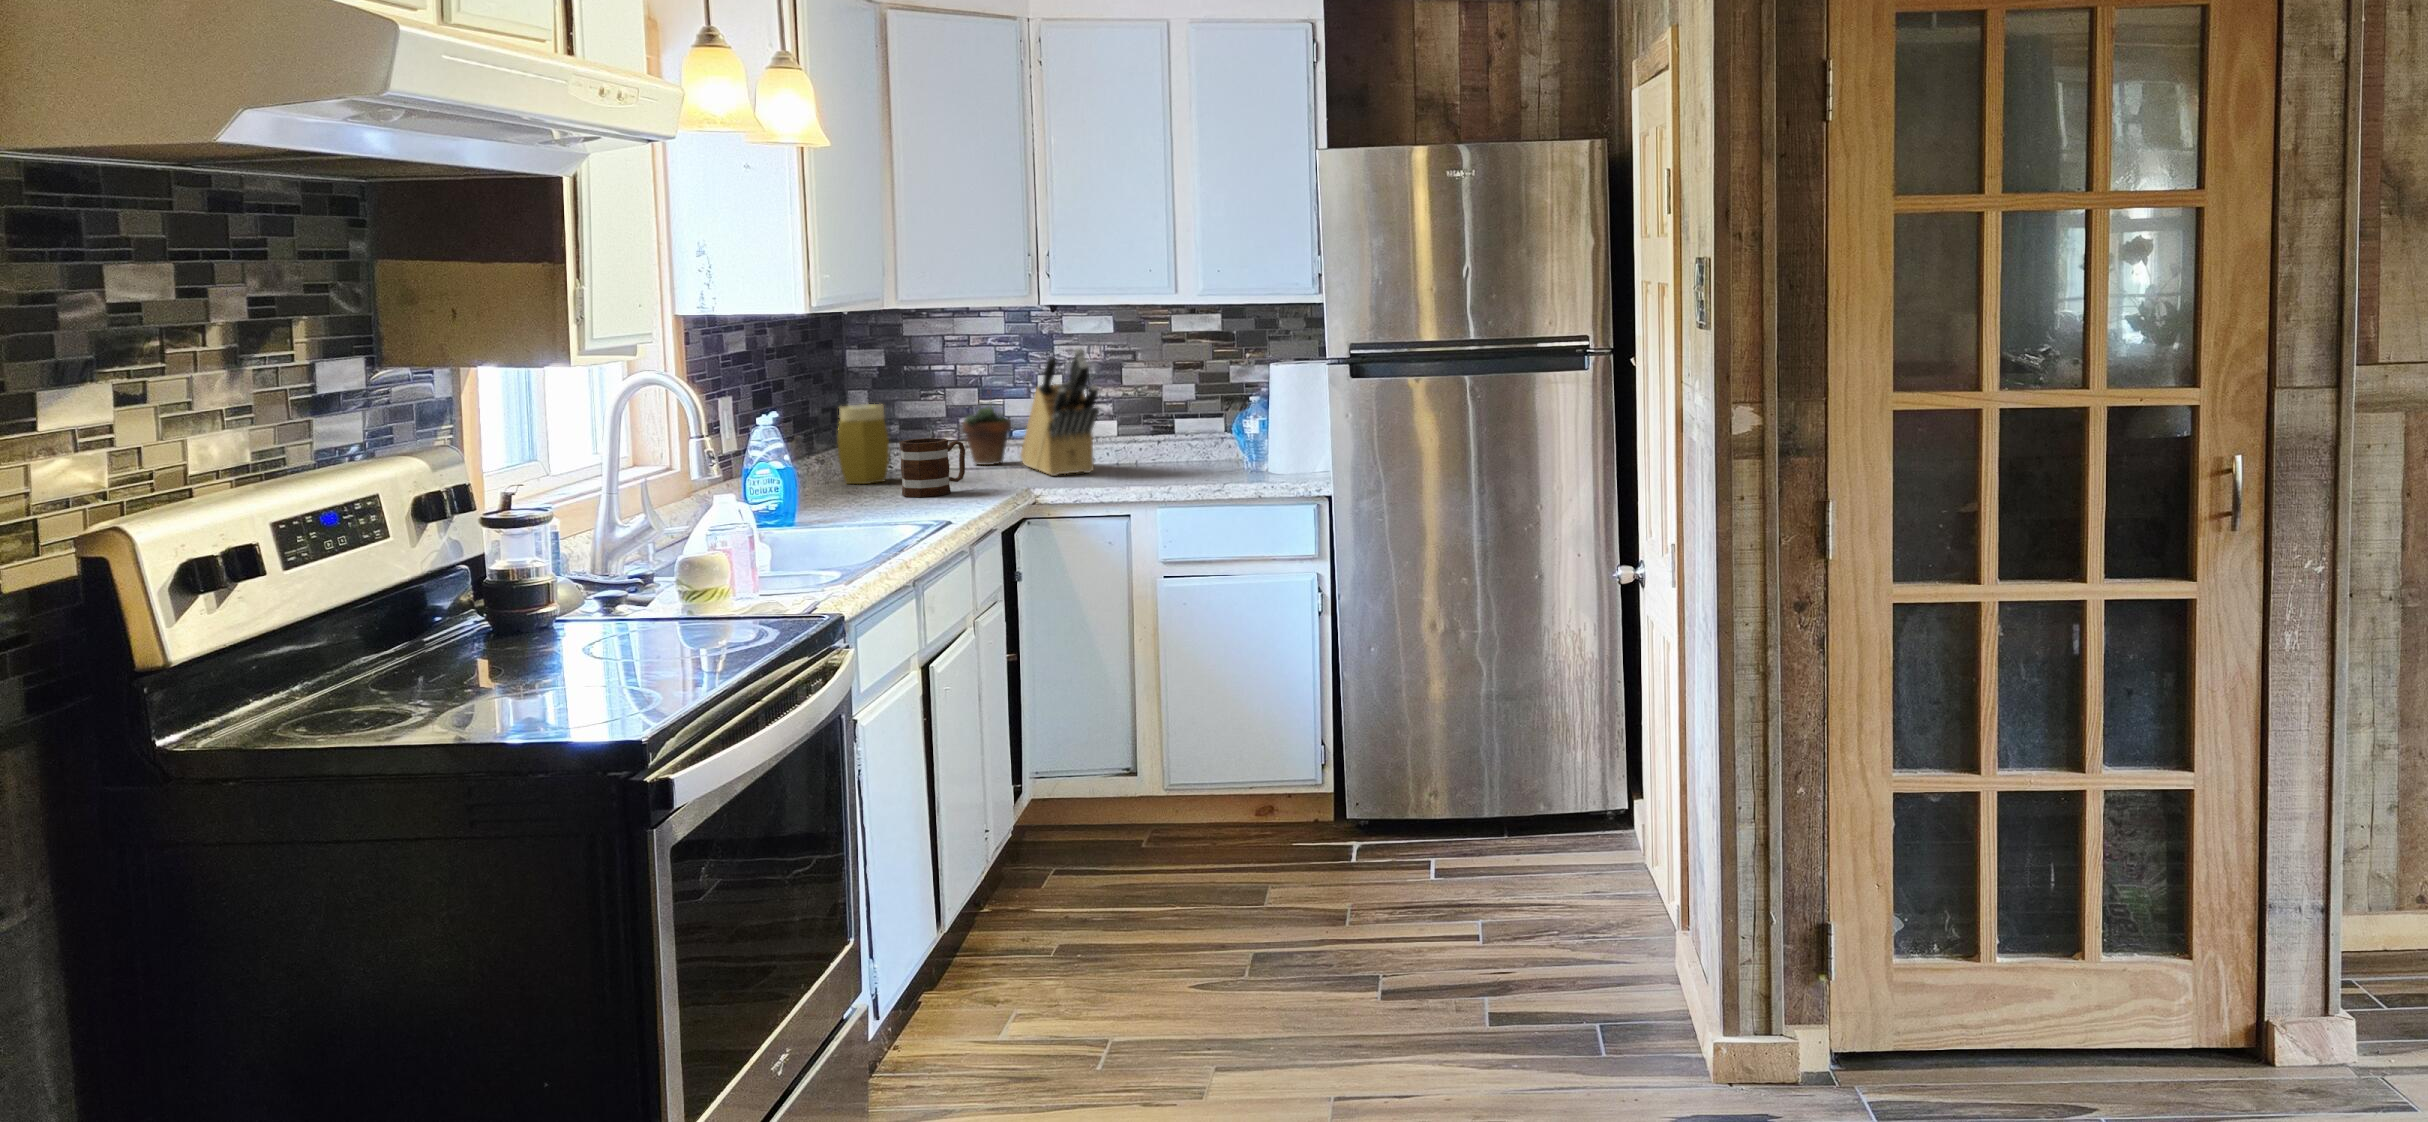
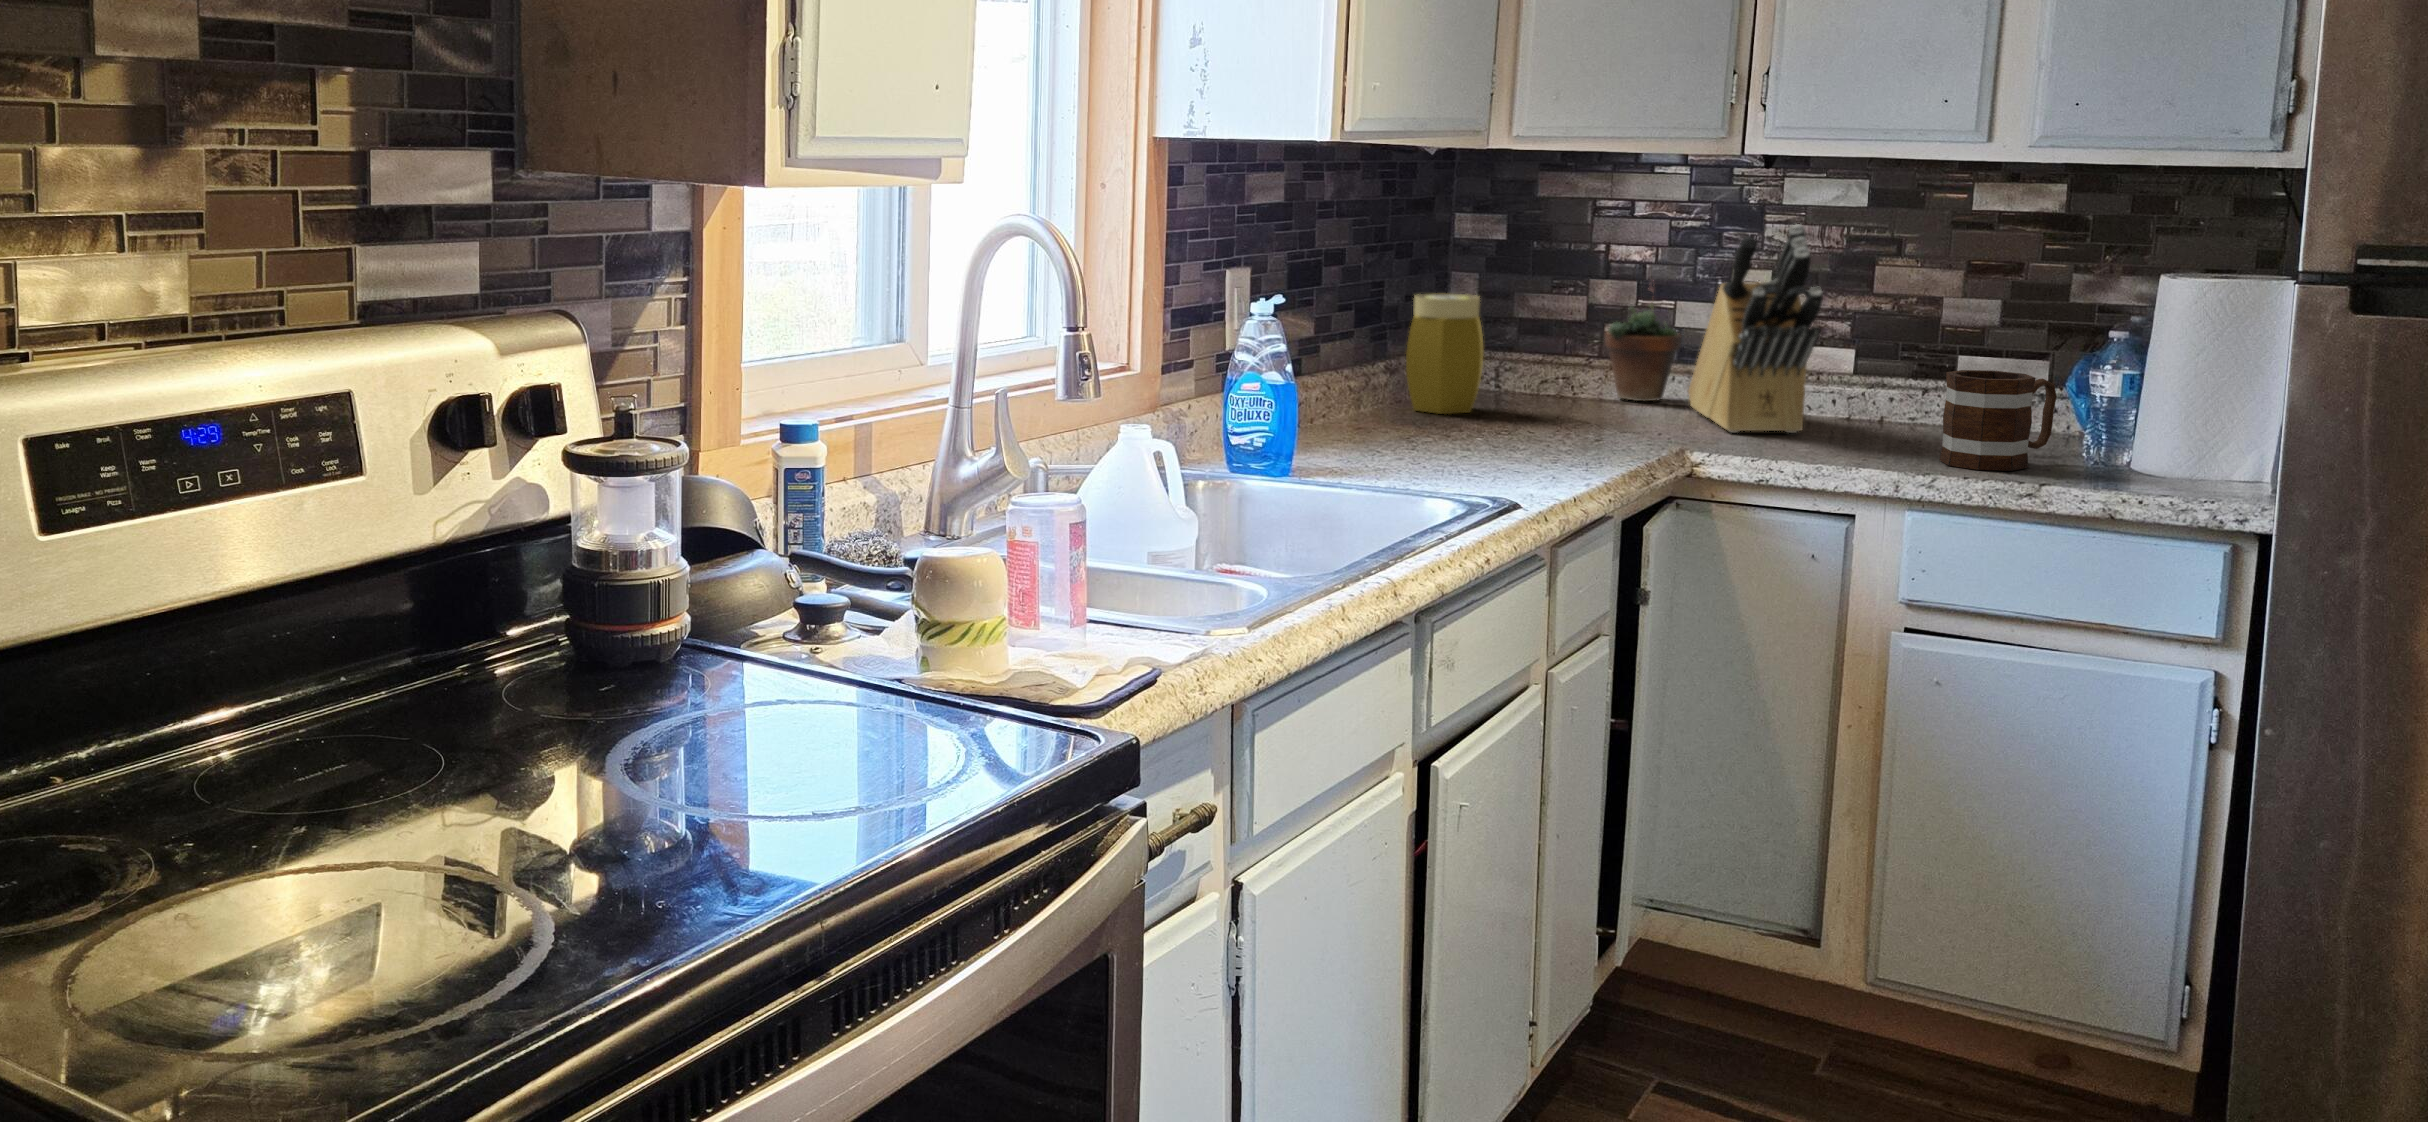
mug: present [899,438,965,497] -> present [1939,370,2057,471]

